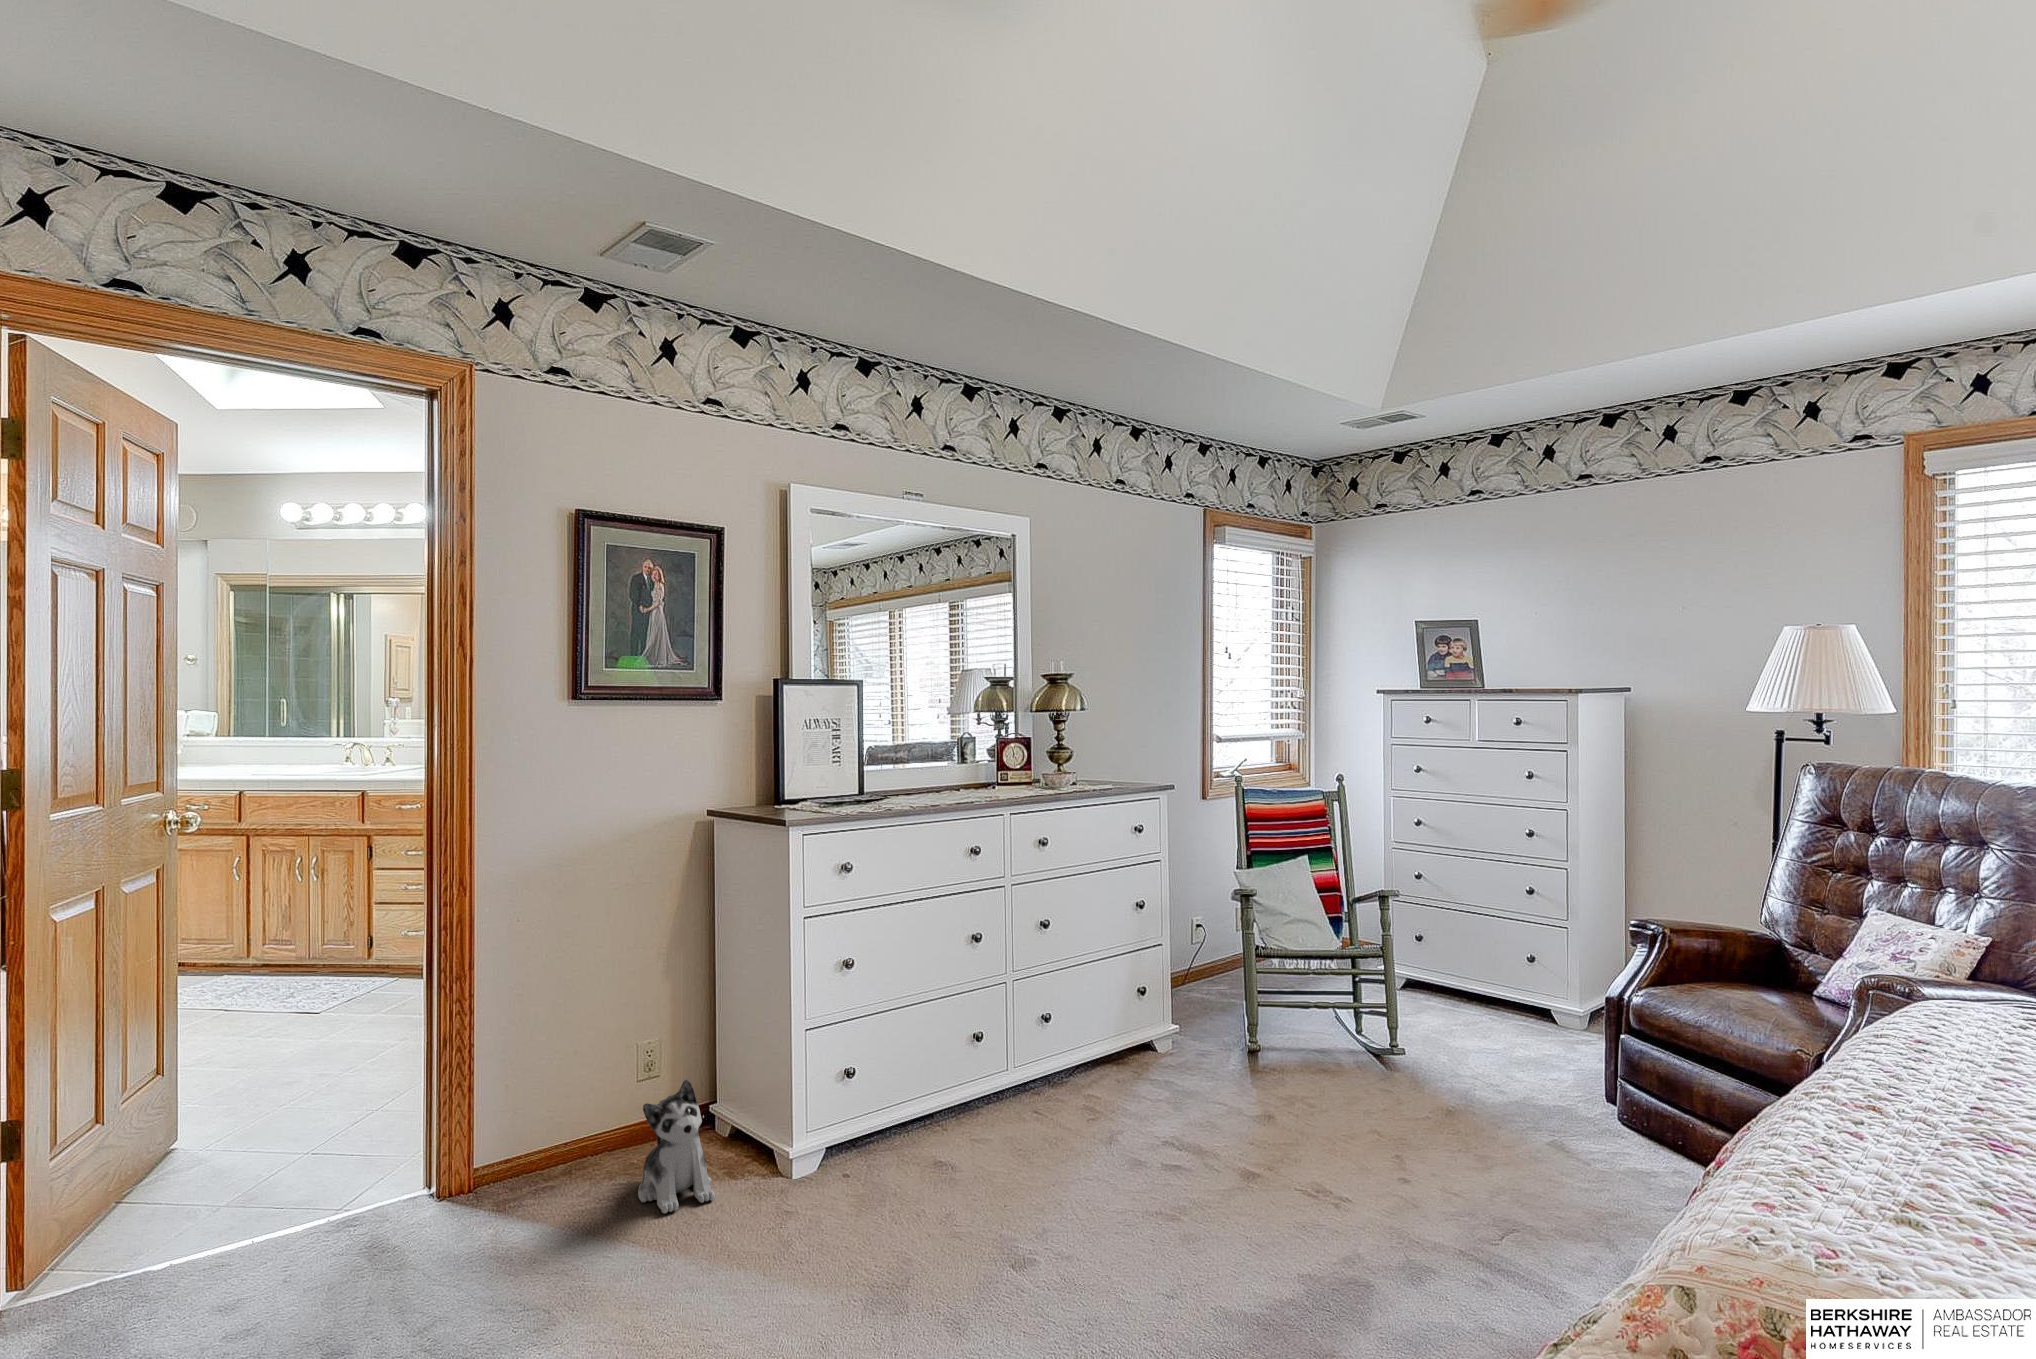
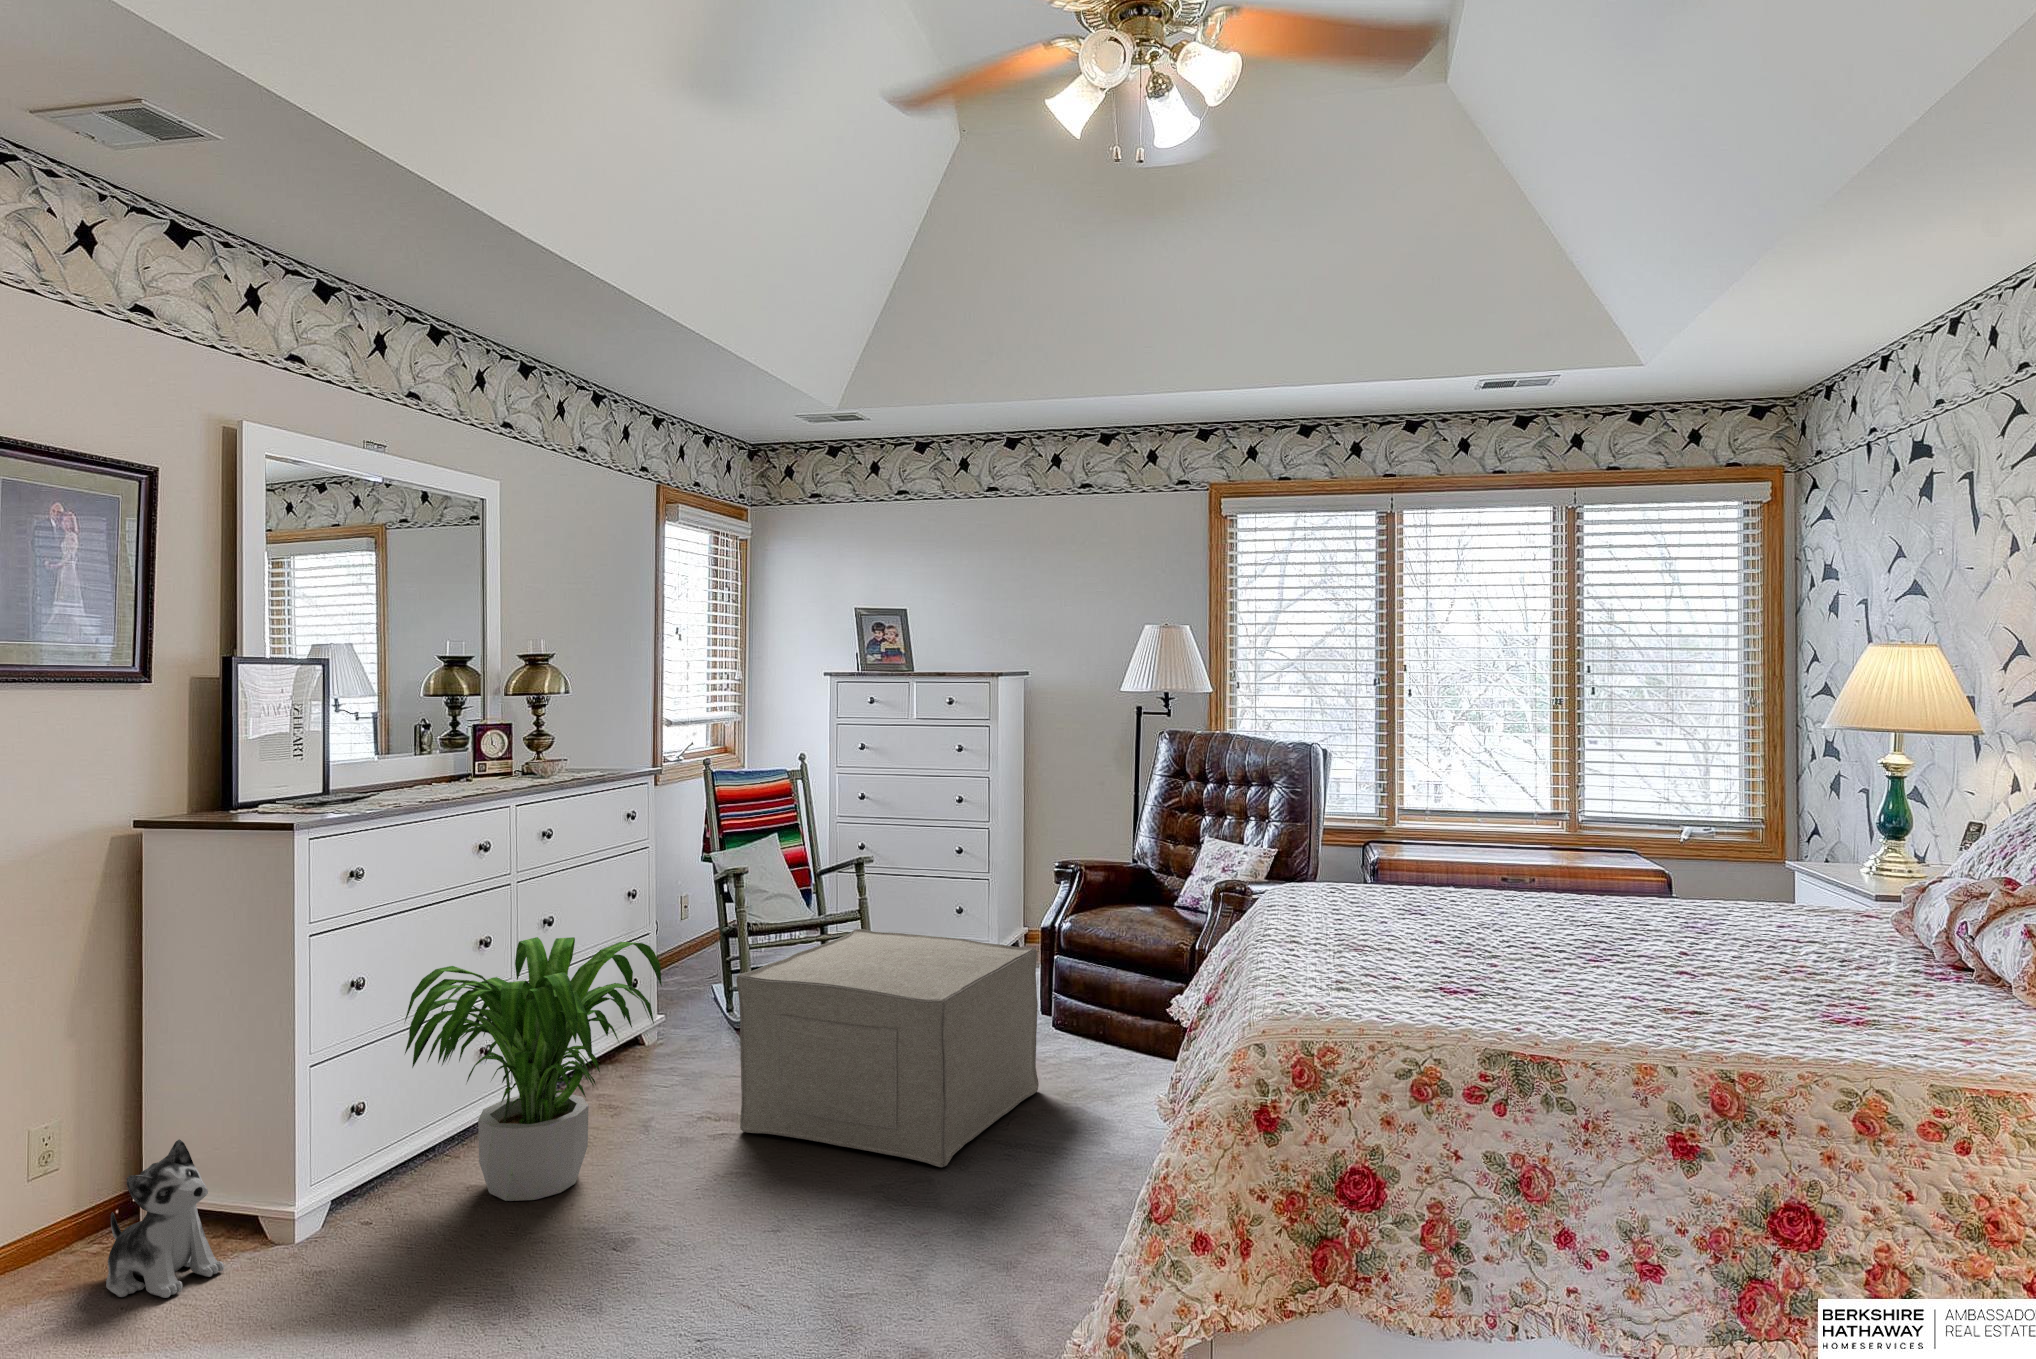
potted plant: none [857,941,1102,1202] -> present [405,937,662,1201]
ottoman: none [1183,972,1566,1293] -> present [736,929,1039,1167]

